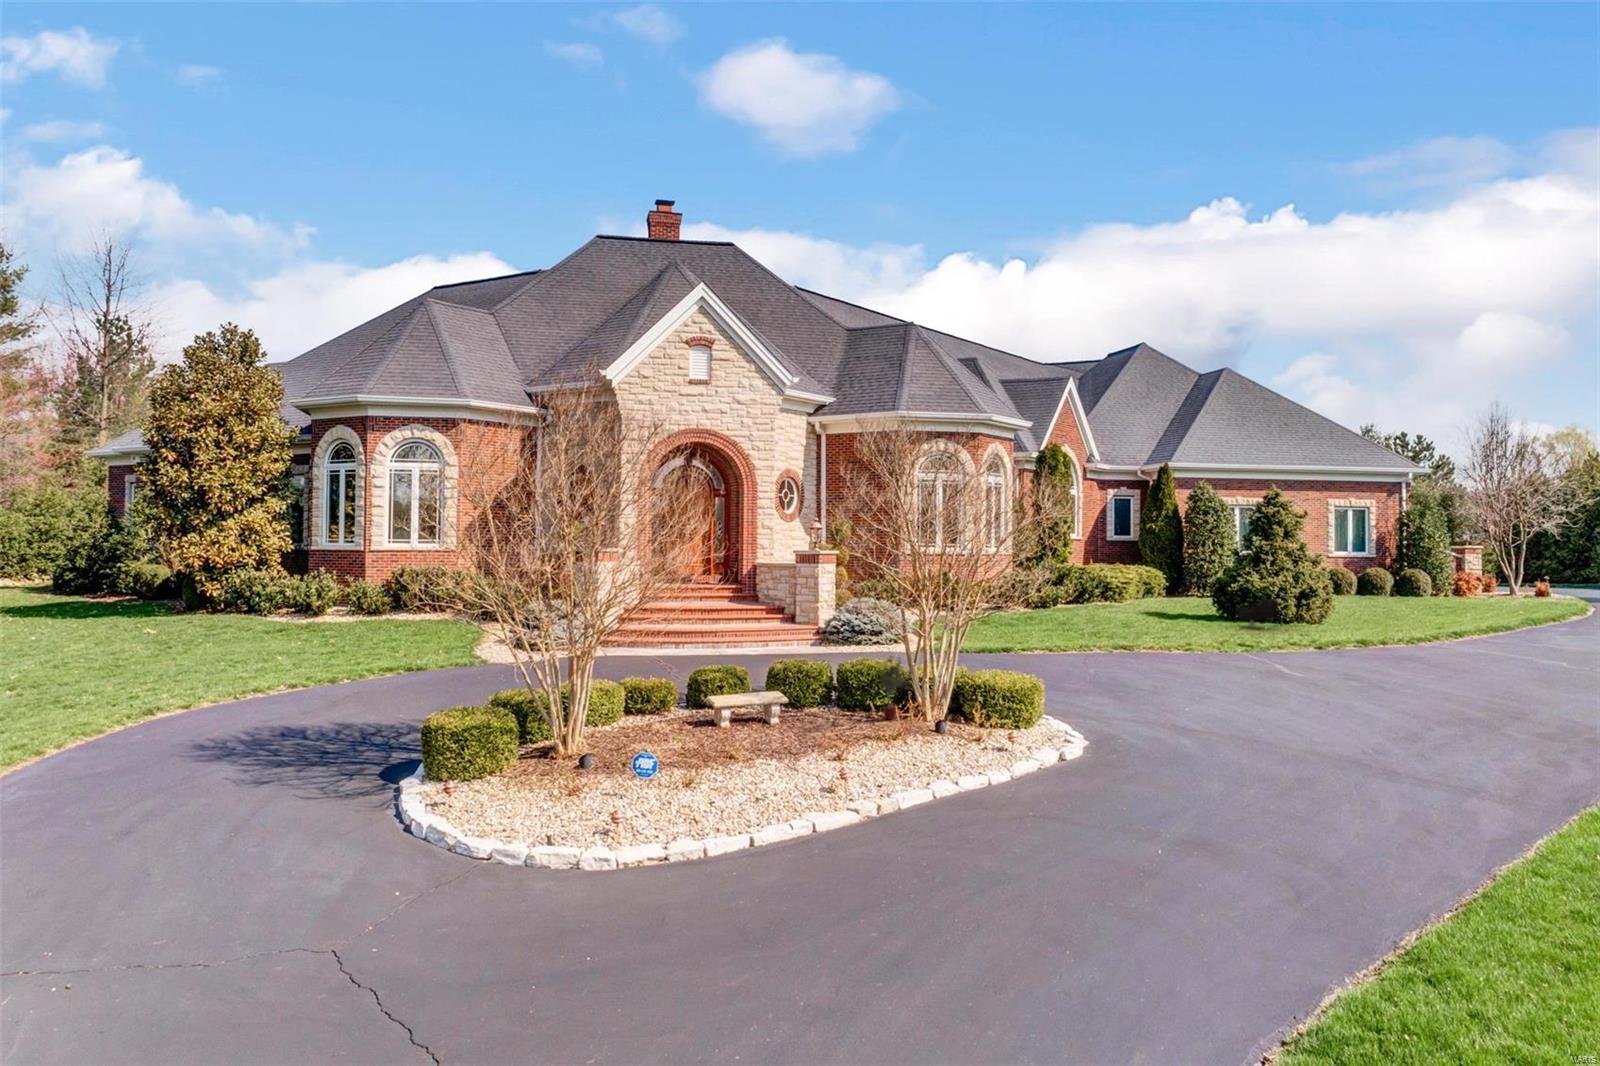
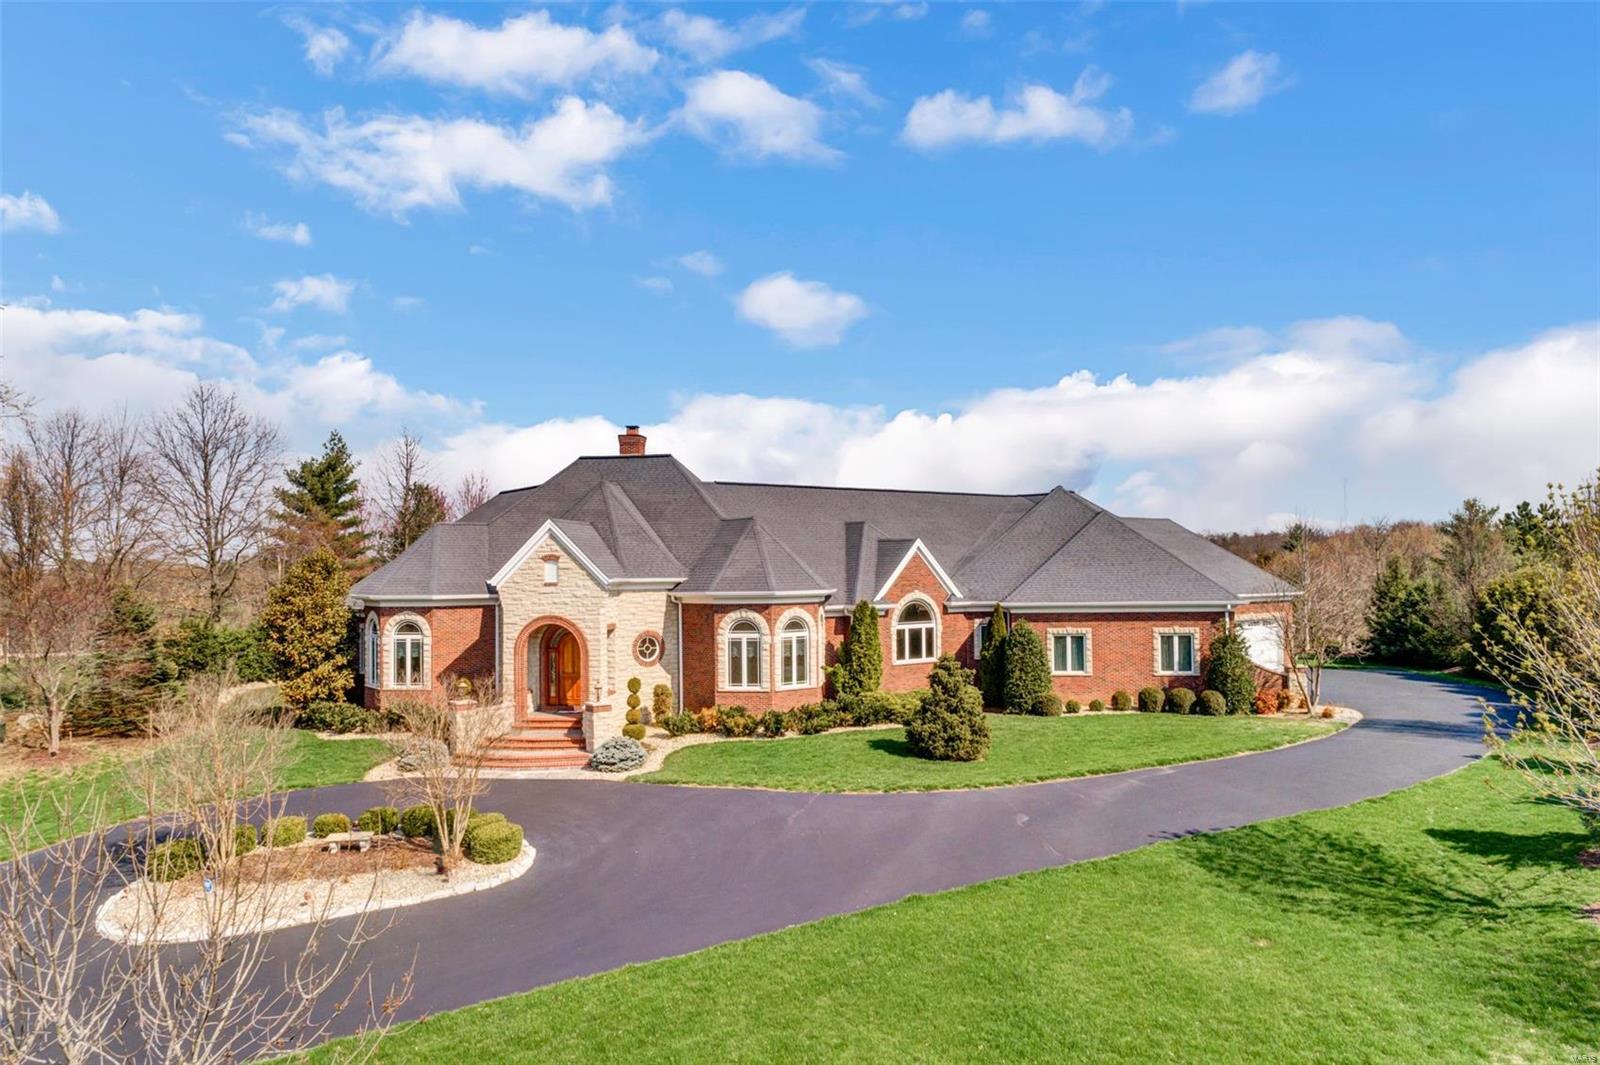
lounge chair: present [1236,599,1277,627] -> none [916,746,943,773]

